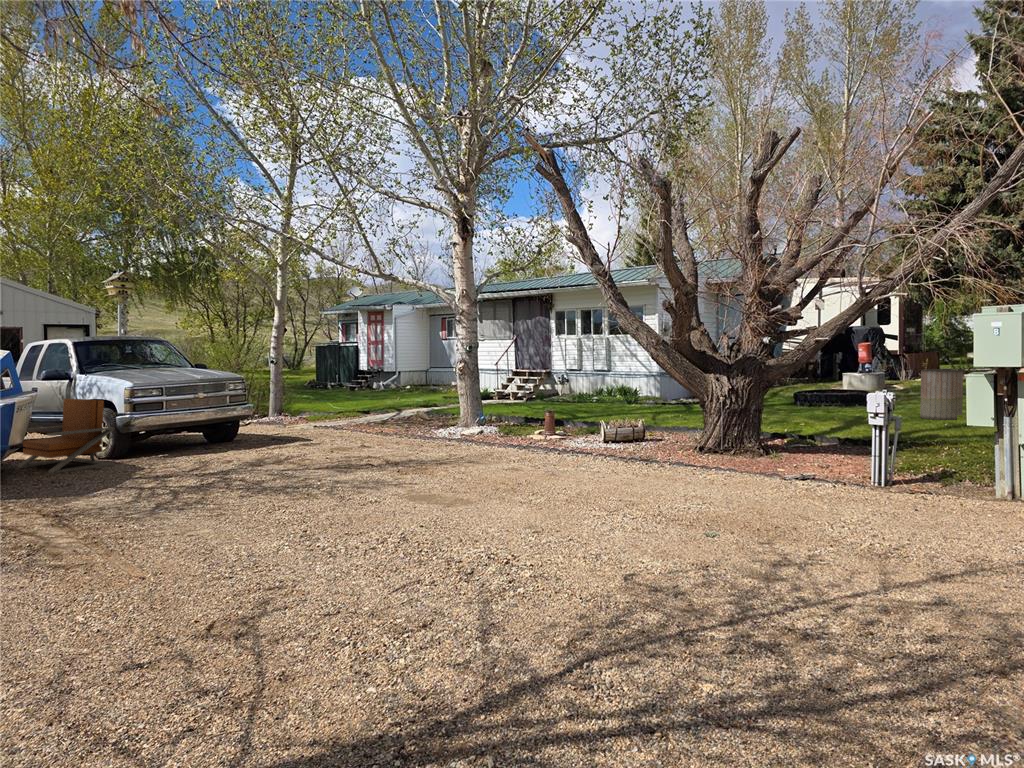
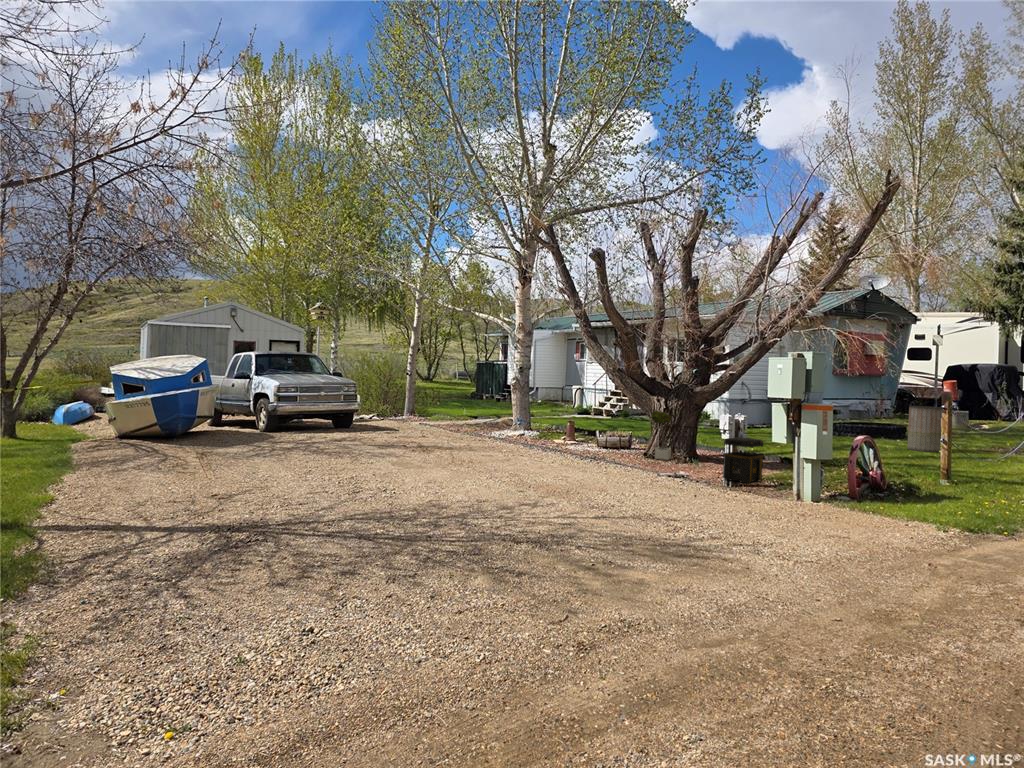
potted tree: none [720,391,749,457] -> present [651,410,672,460]
lounge chair: present [18,399,115,474] -> none [213,391,266,436]
toolbox: none [893,422,943,485] -> present [723,437,764,483]

